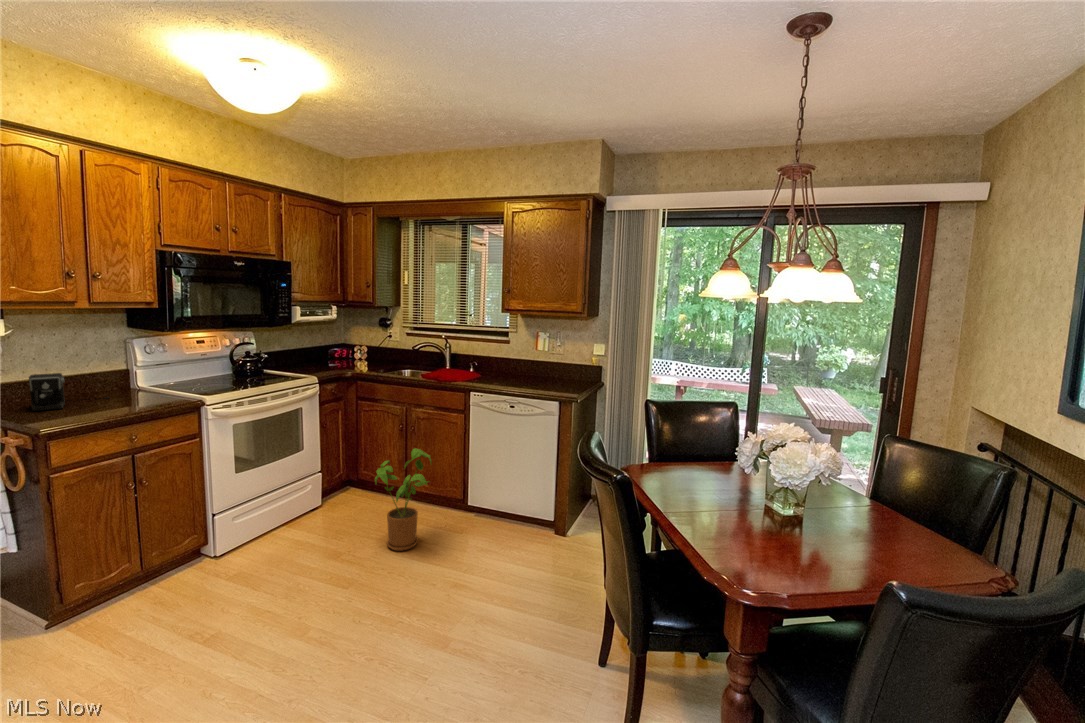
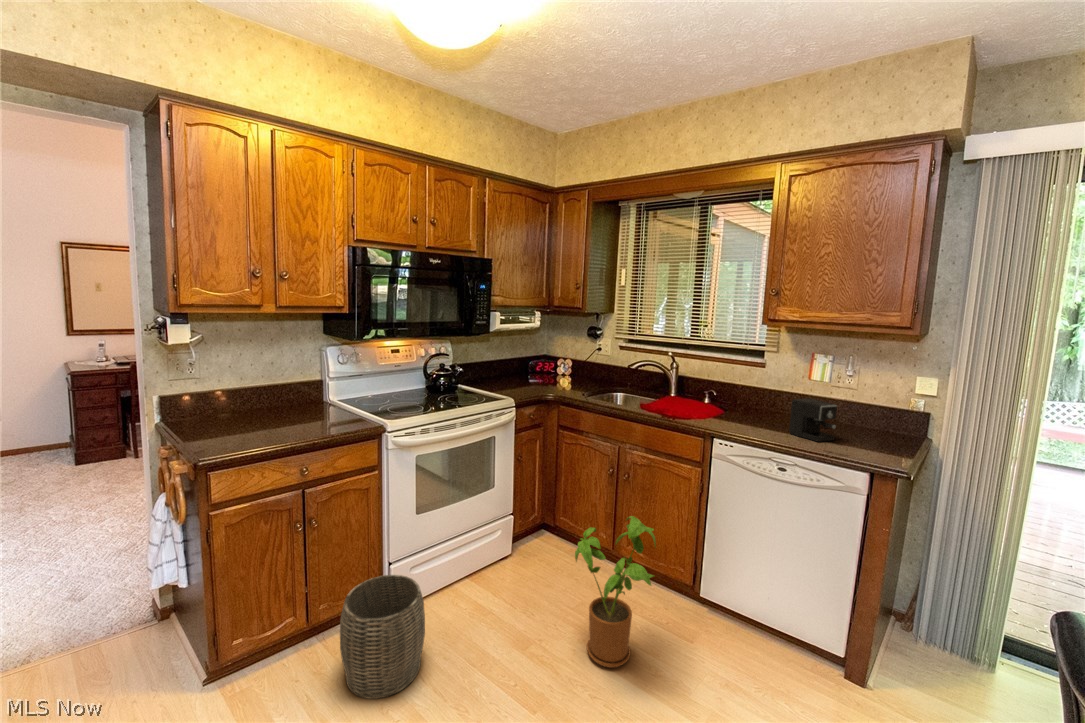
coffee maker: present [29,373,109,411] -> present [789,399,837,442]
woven basket: none [181,515,257,602] -> present [340,575,425,699]

